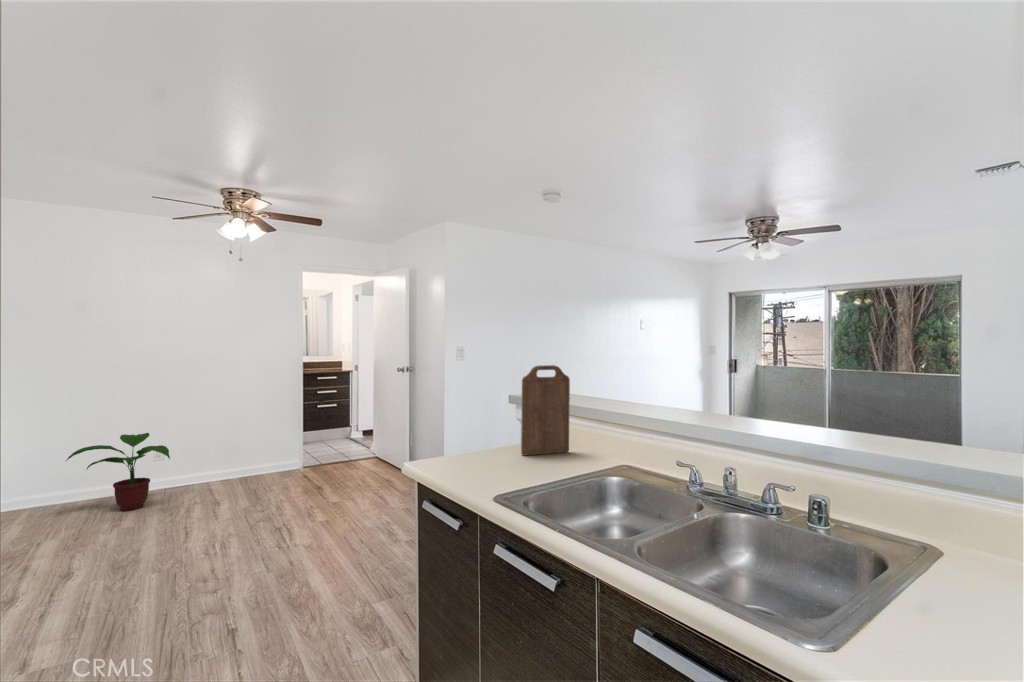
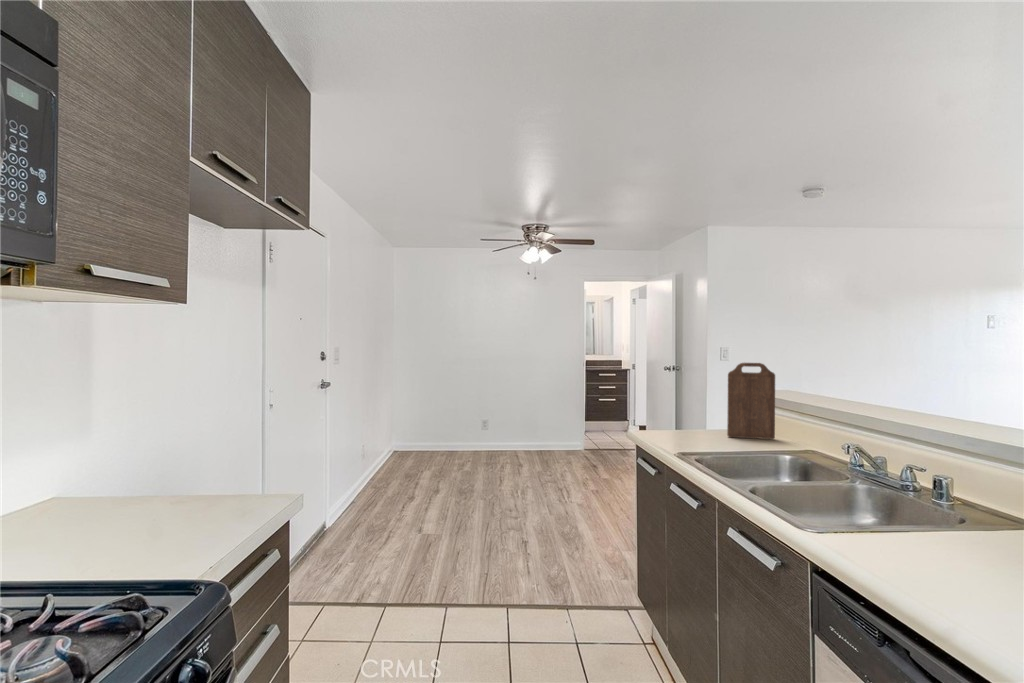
potted plant: present [66,433,170,511] -> none [433,408,491,462]

